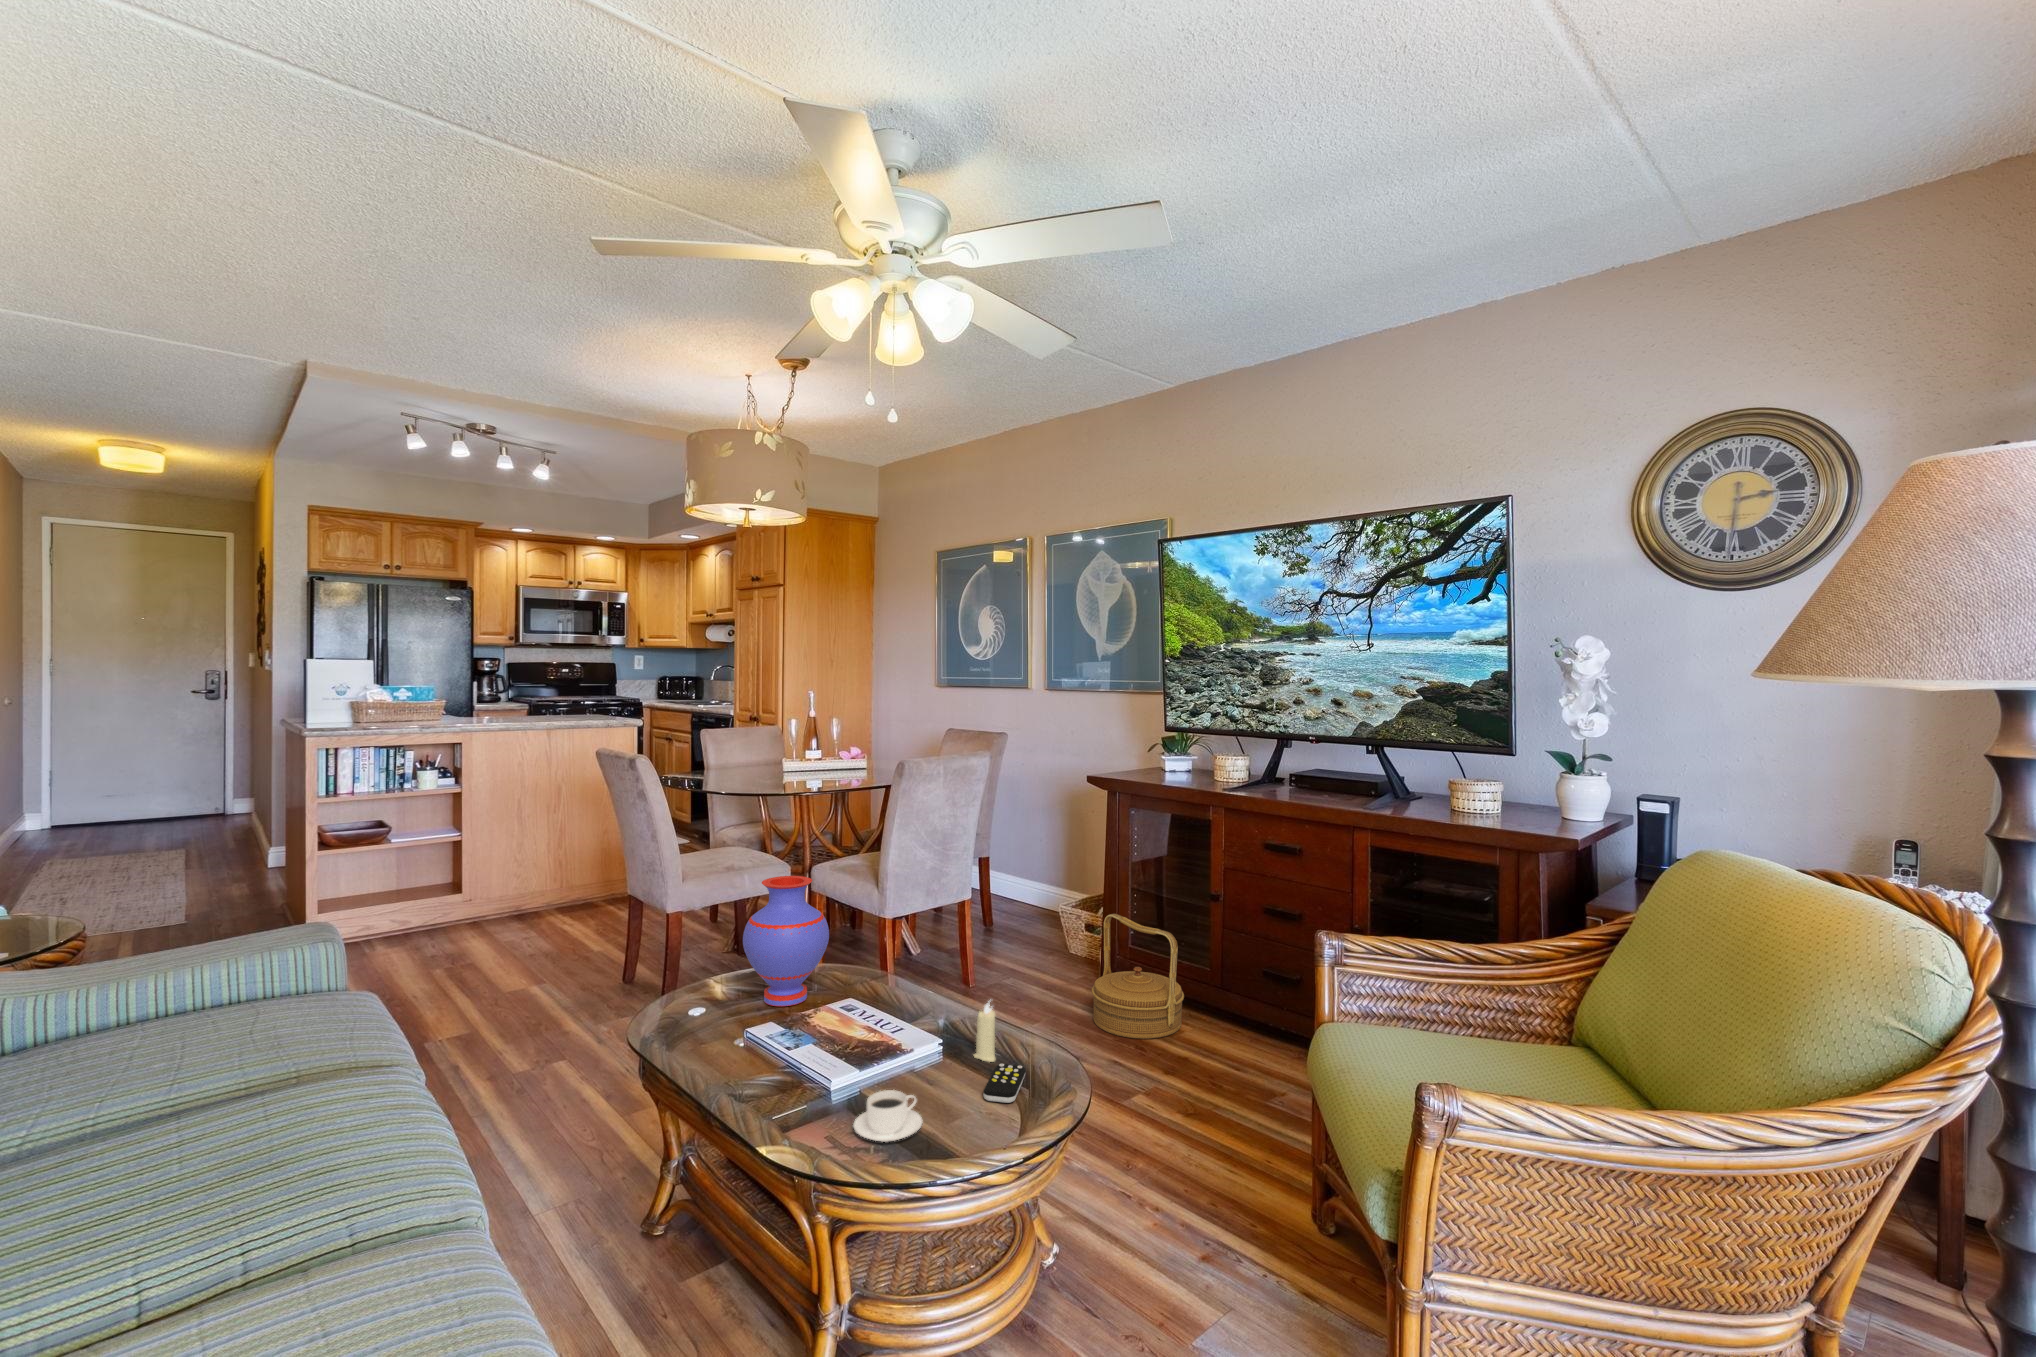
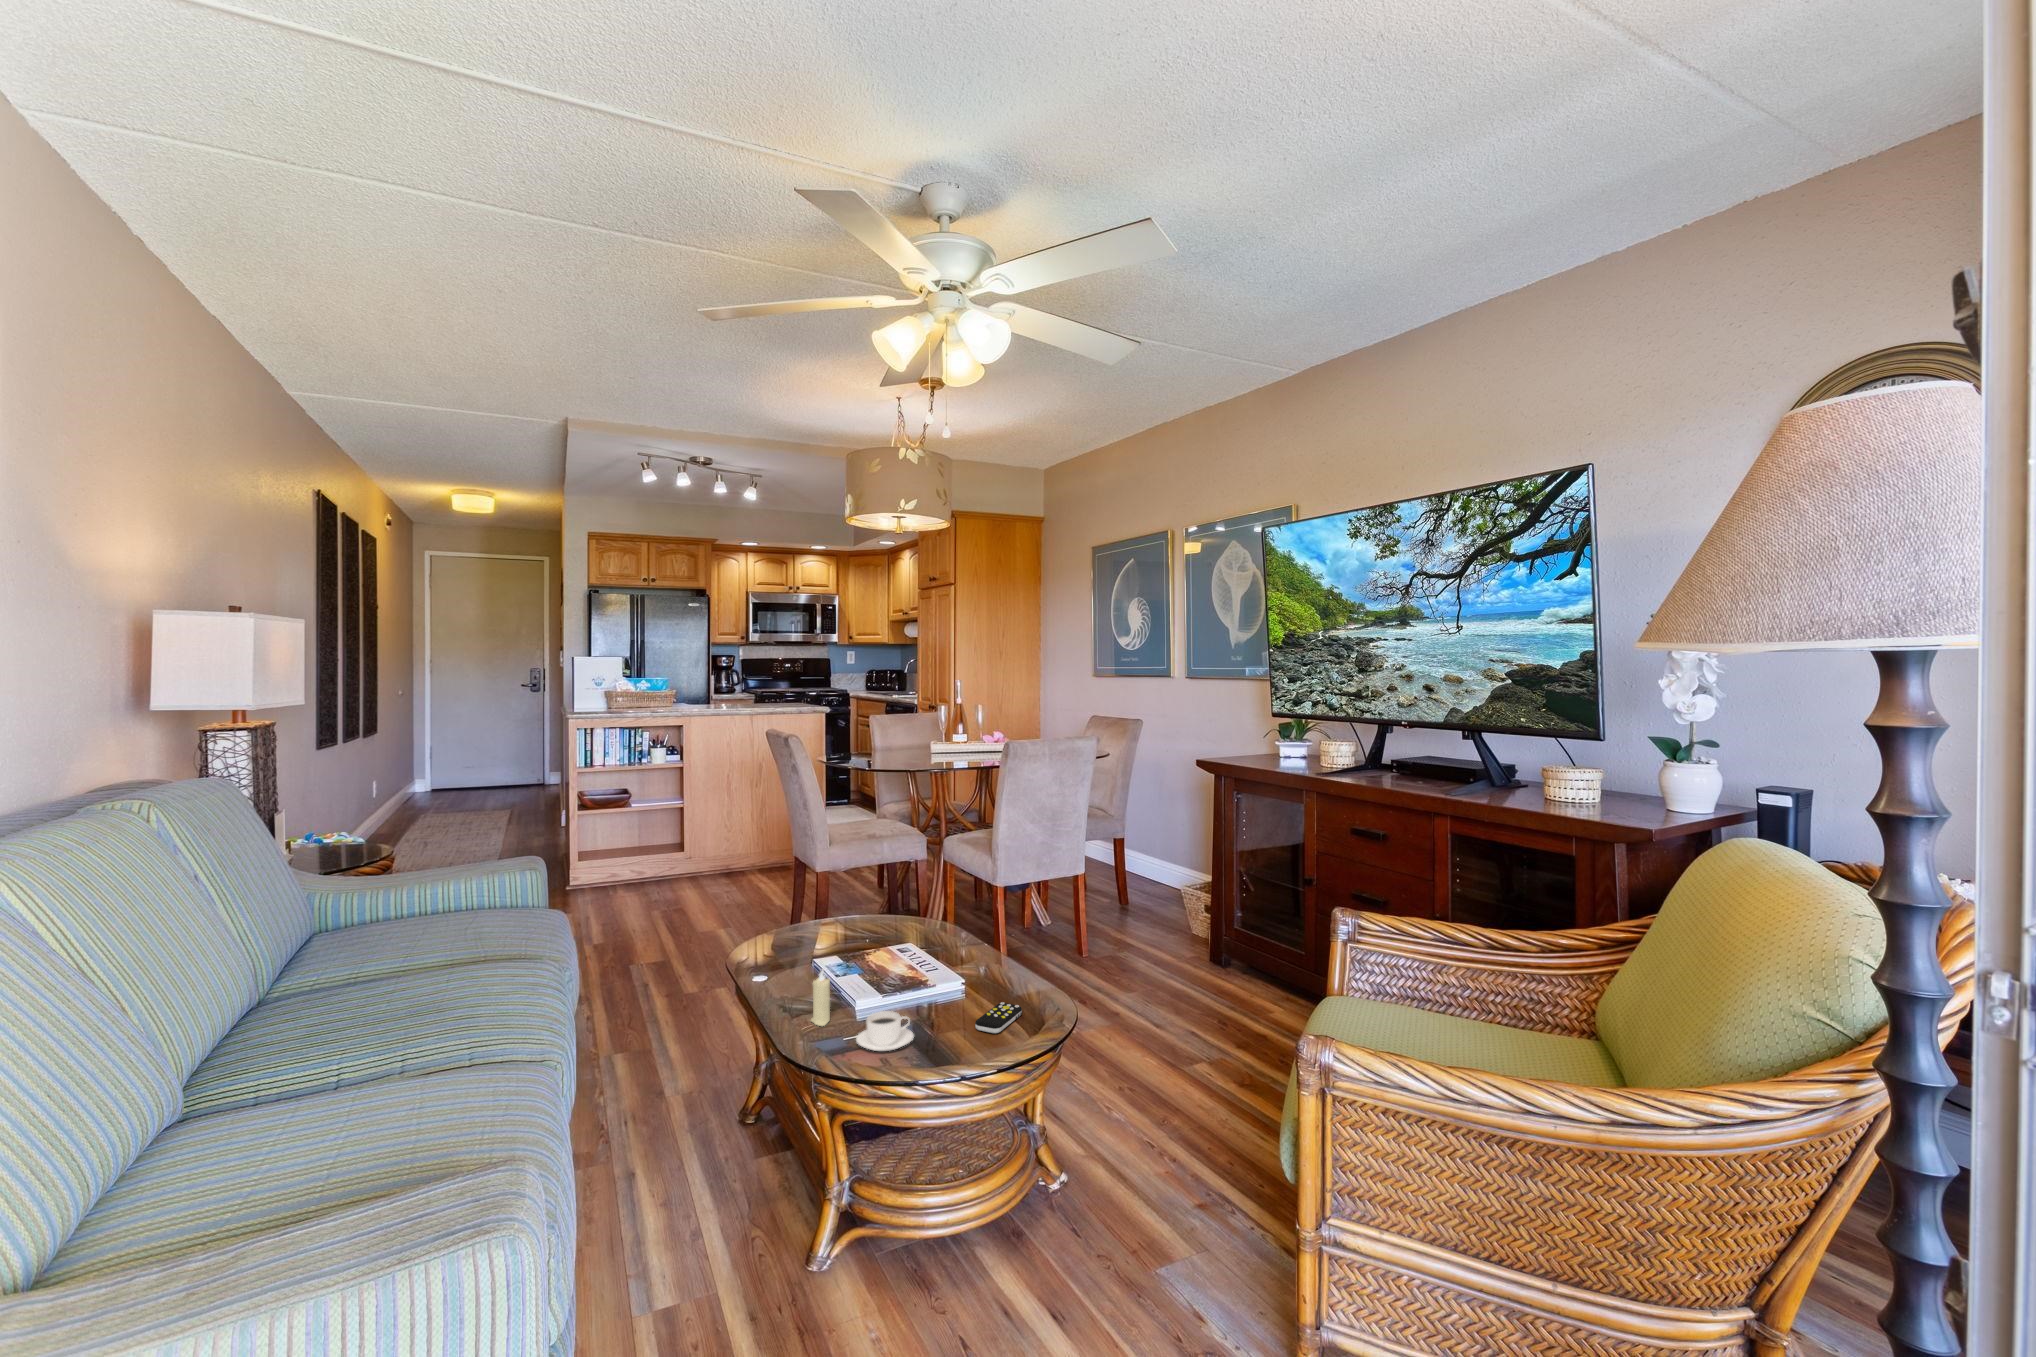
vase: present [743,876,829,1006] -> none [822,836,895,945]
basket: present [1092,914,1184,1039] -> none [1180,891,1271,1012]
candle: present [974,1003,995,1062] -> present [811,971,830,1026]

